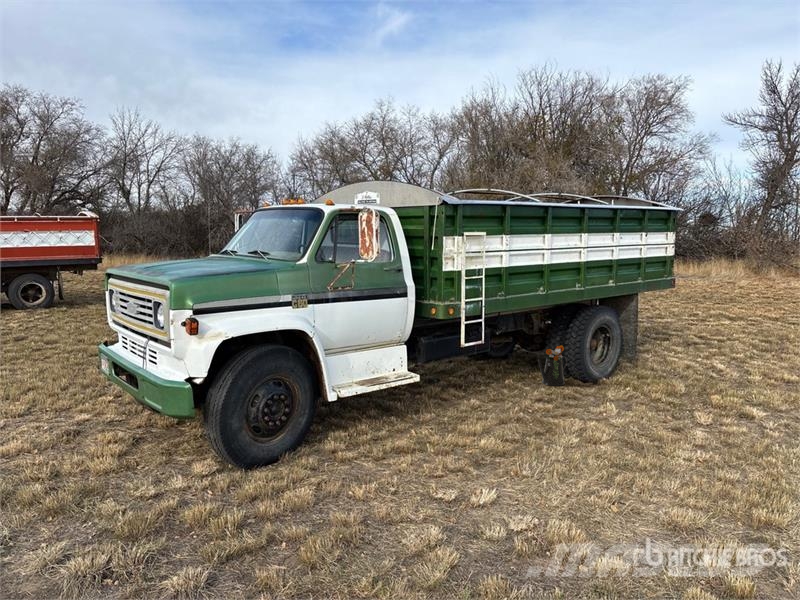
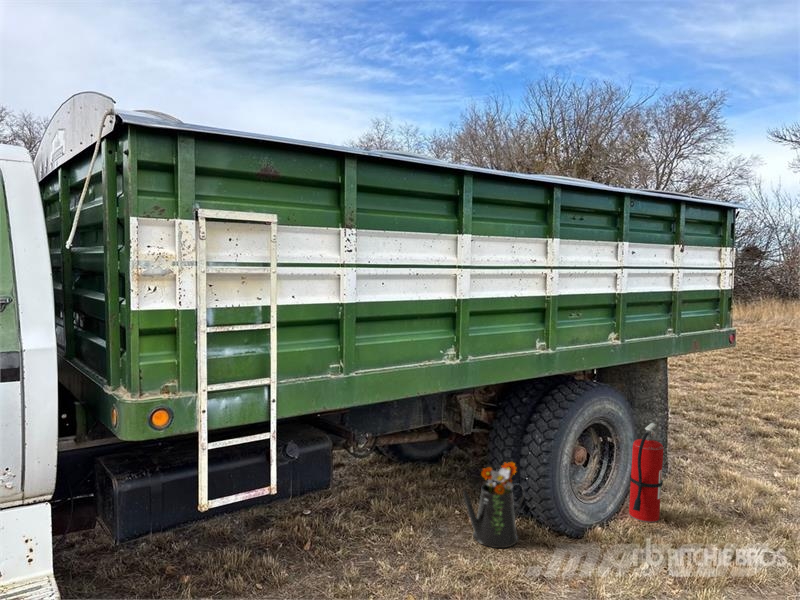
fire extinguisher: none [618,327,636,377] -> present [629,423,664,522]

